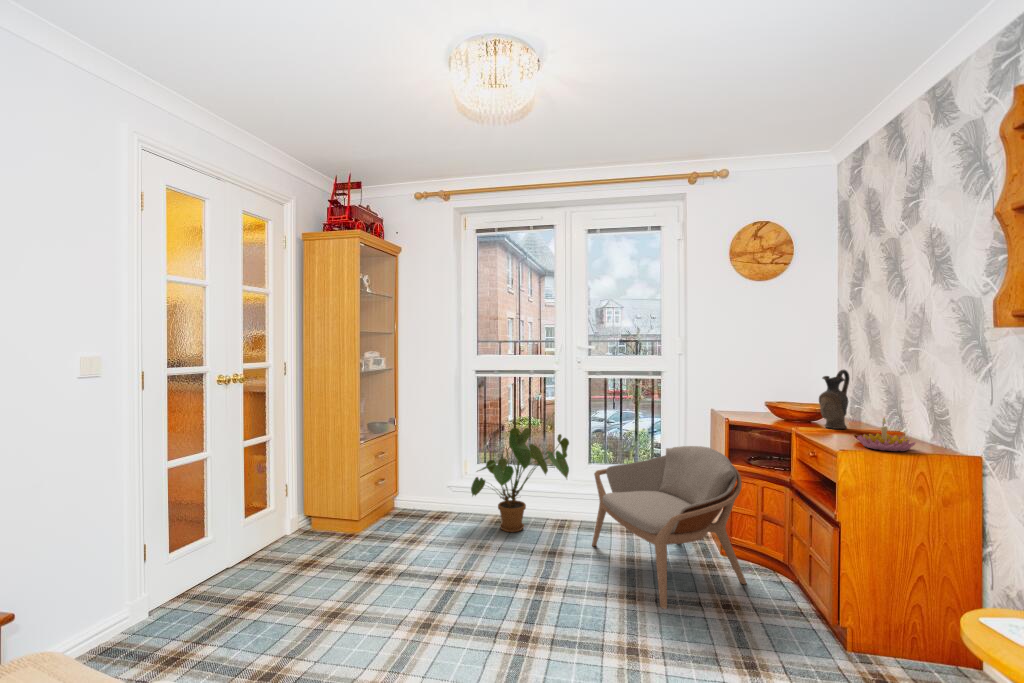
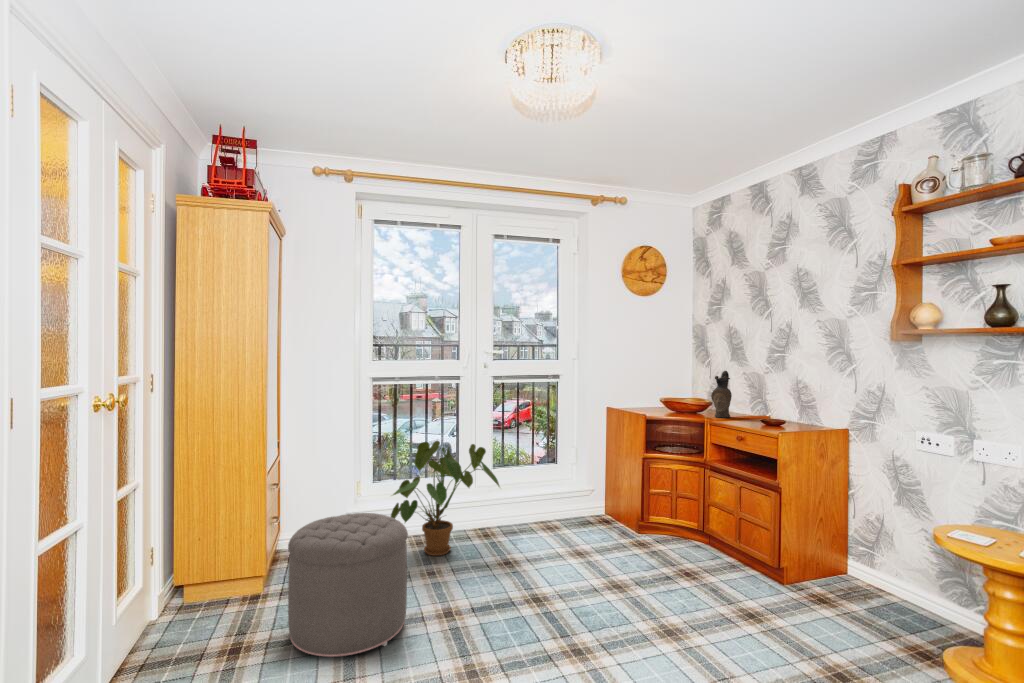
candle holder: present [857,418,915,452] -> none [767,405,807,430]
armchair: present [592,446,747,609] -> none [529,442,677,591]
ottoman: none [336,479,432,590] -> present [288,513,408,657]

